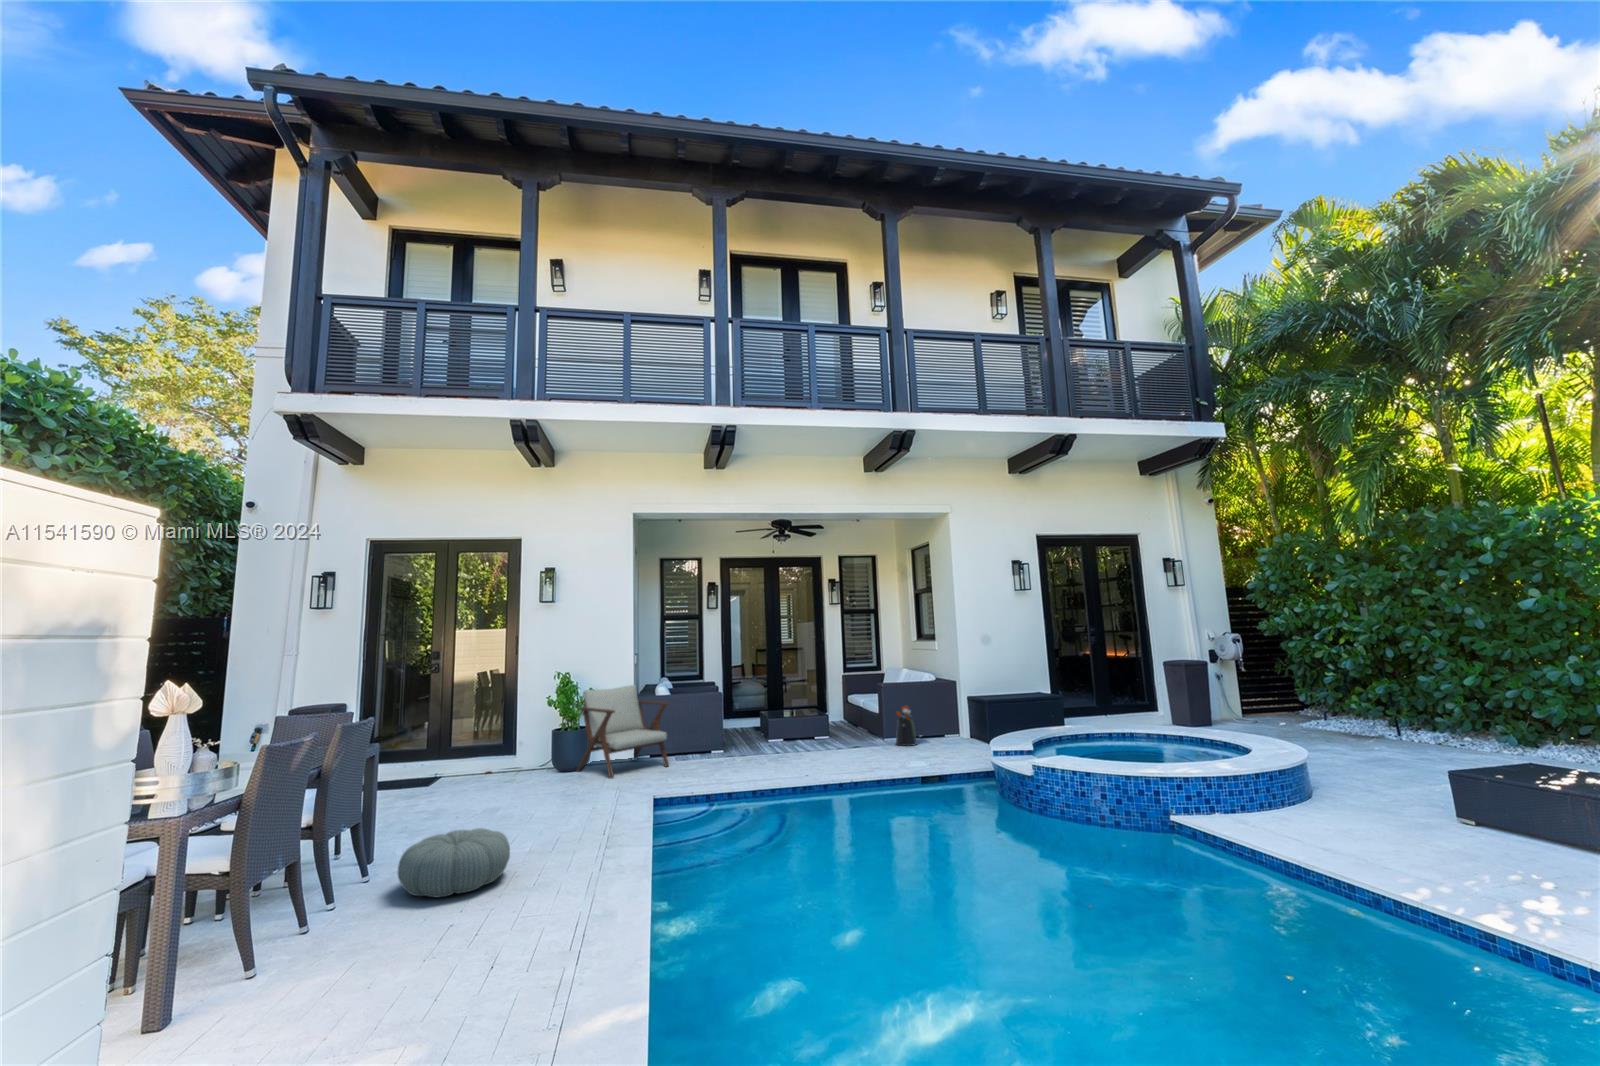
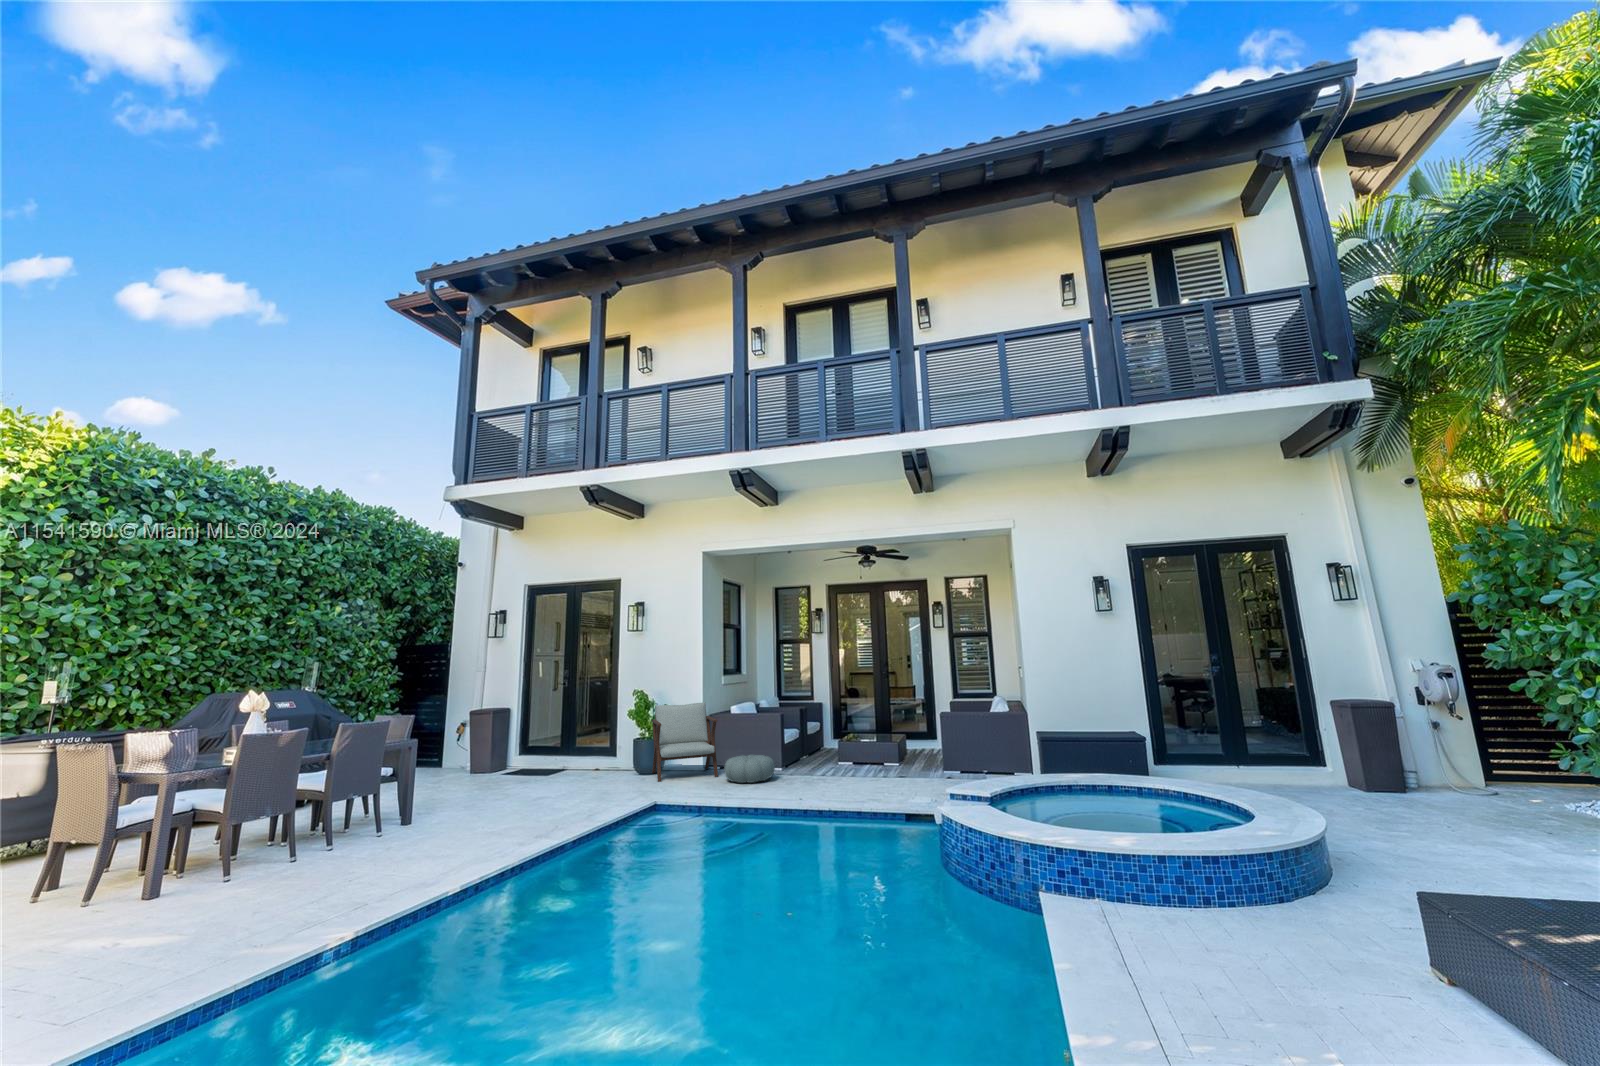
watering can: present [896,706,917,746] -> none [942,737,969,781]
pouf: present [398,828,510,897] -> present [724,755,775,783]

